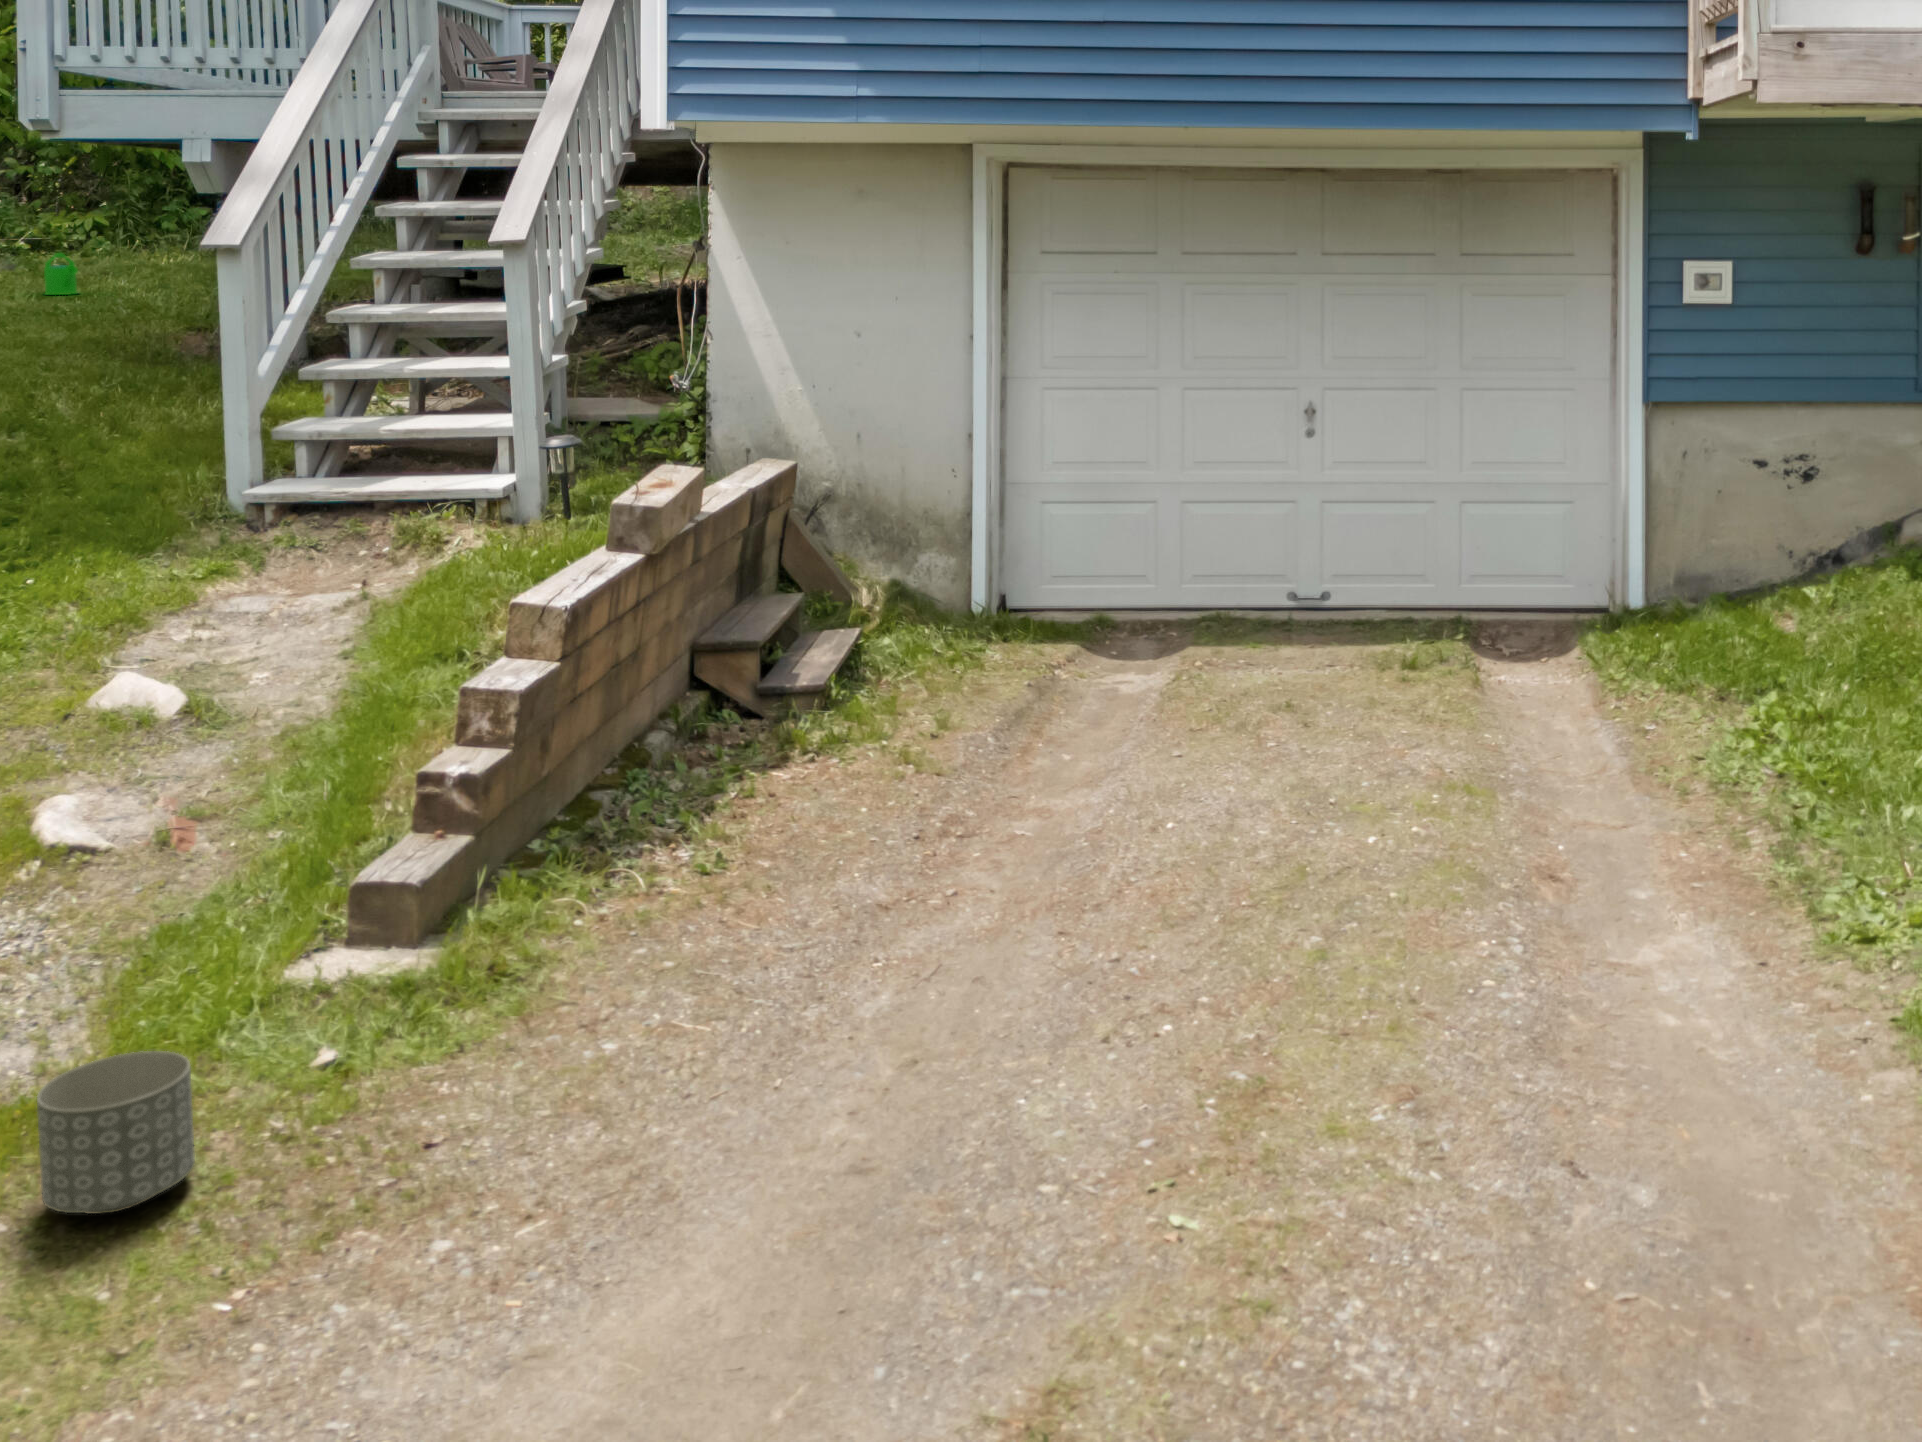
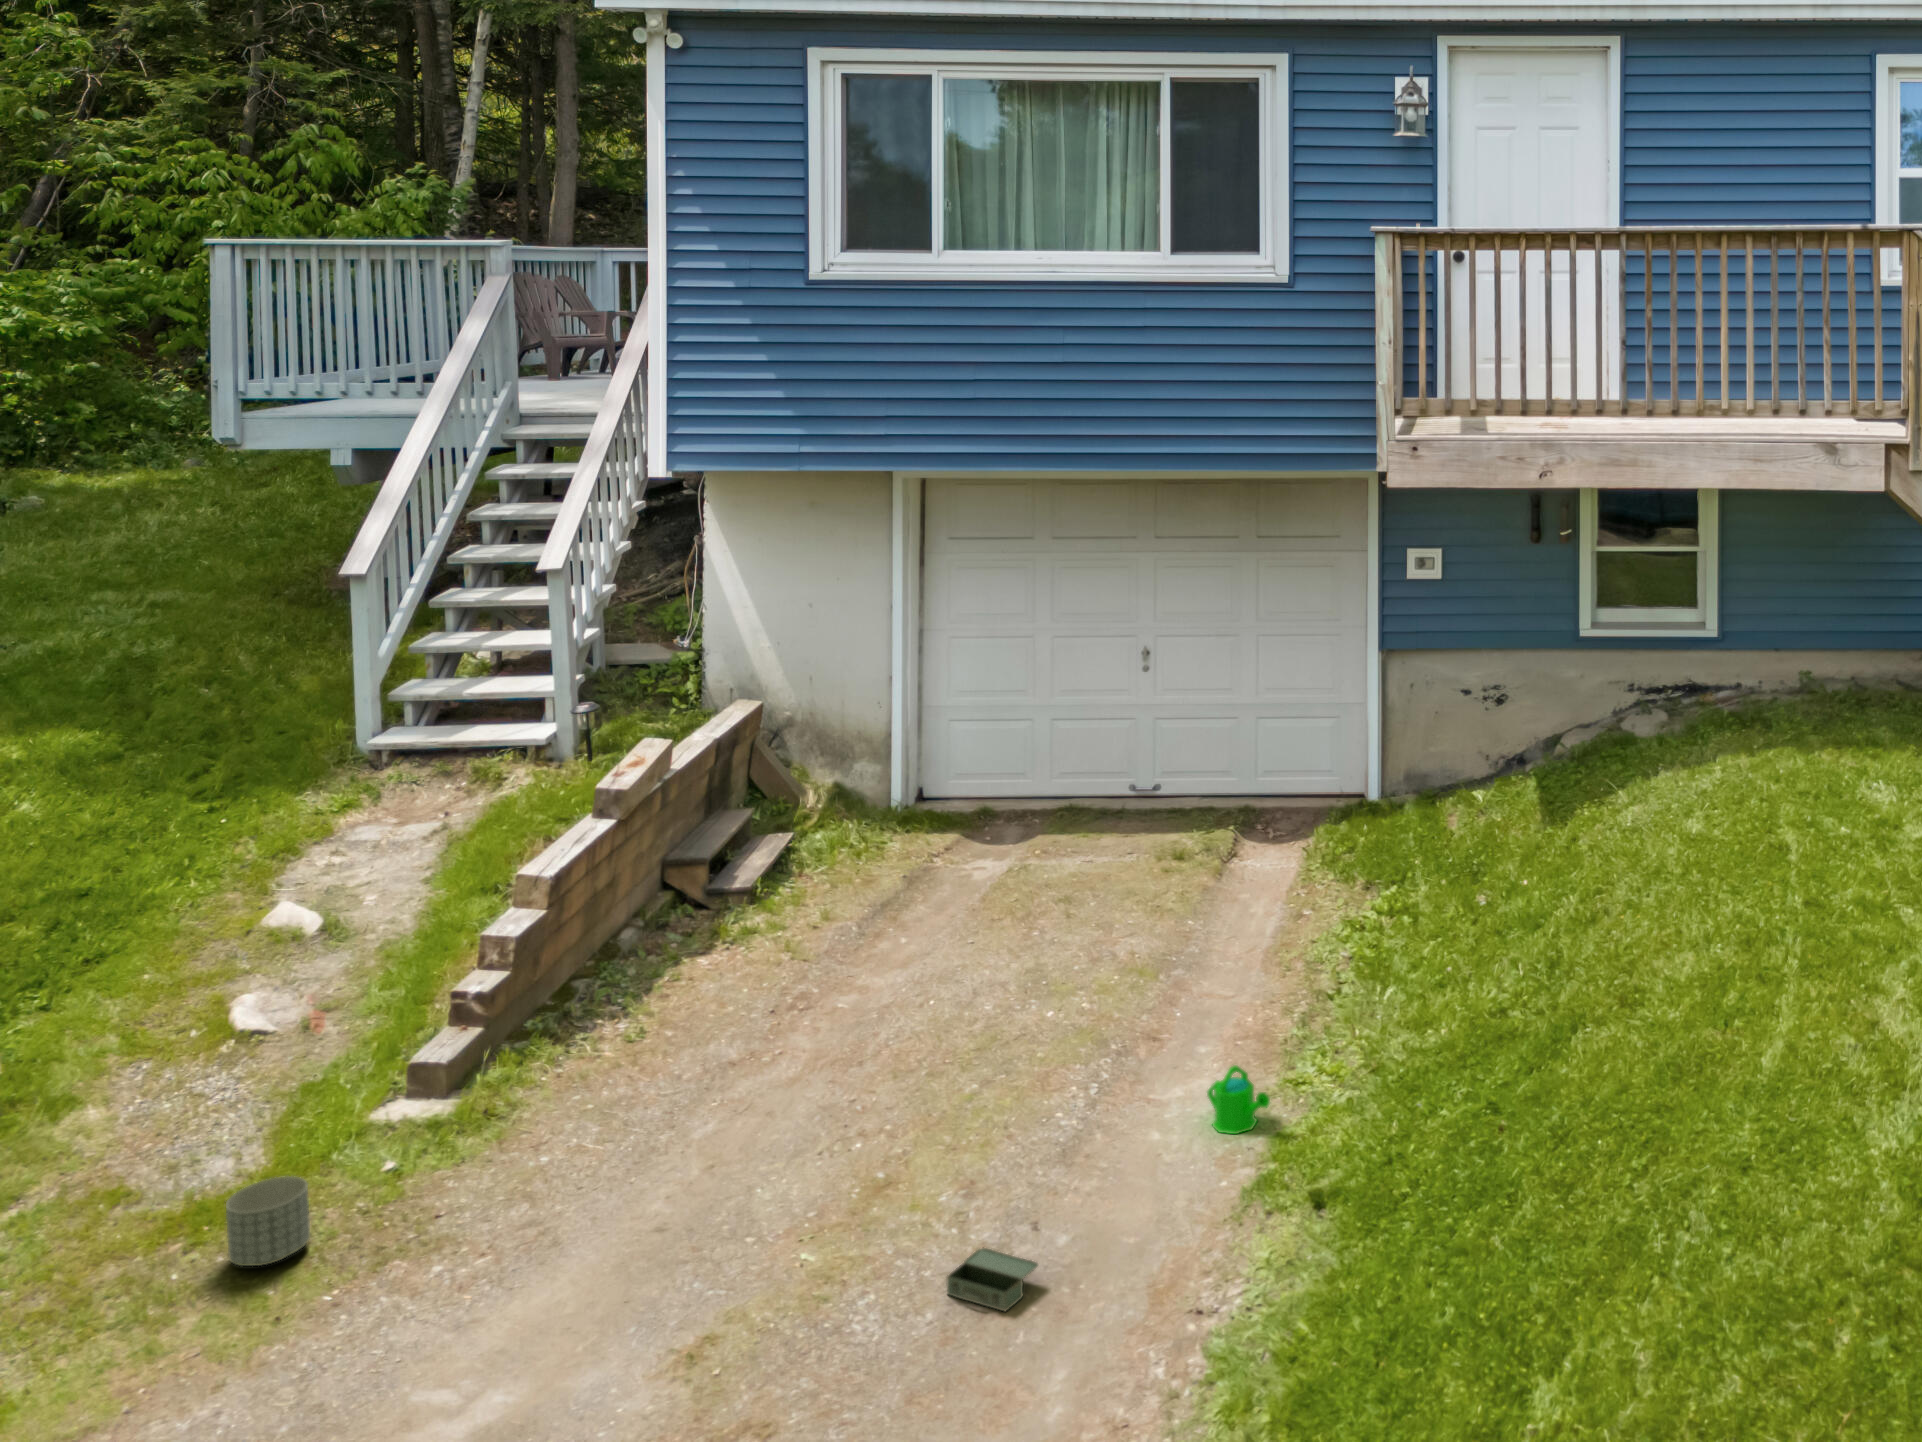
watering can: present [44,253,78,295] -> present [1207,1065,1270,1134]
toolbox: none [1421,1181,1586,1299] -> present [947,1248,1038,1311]

